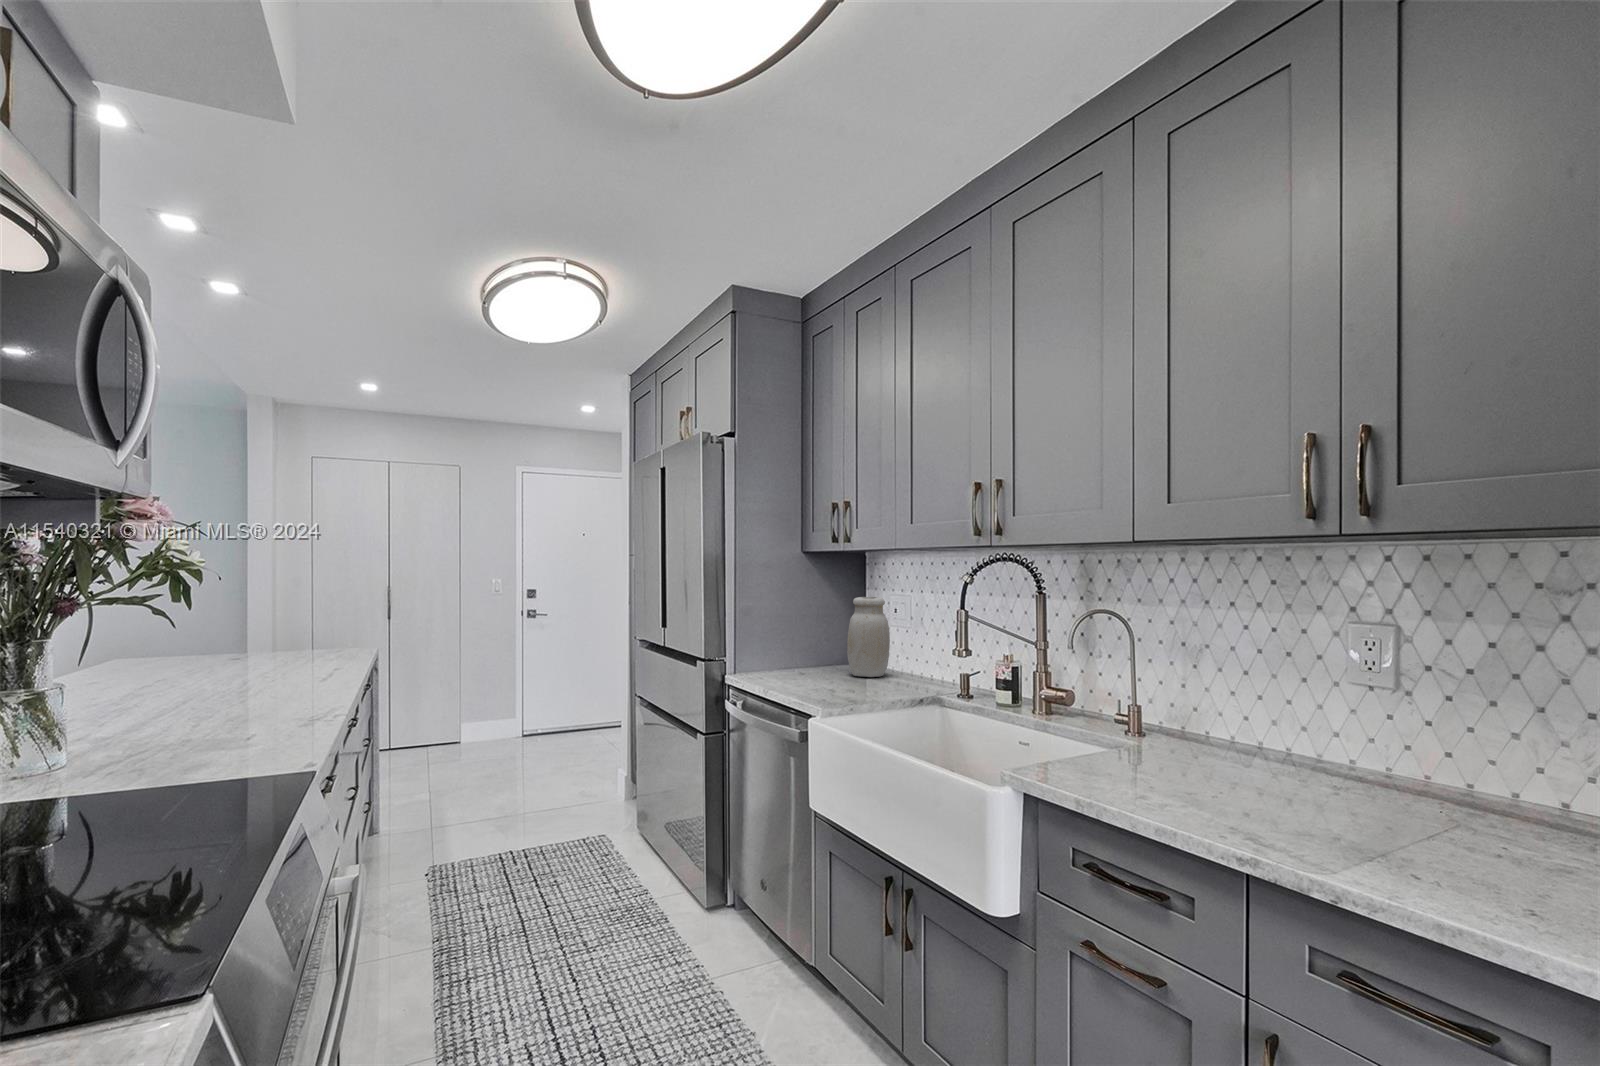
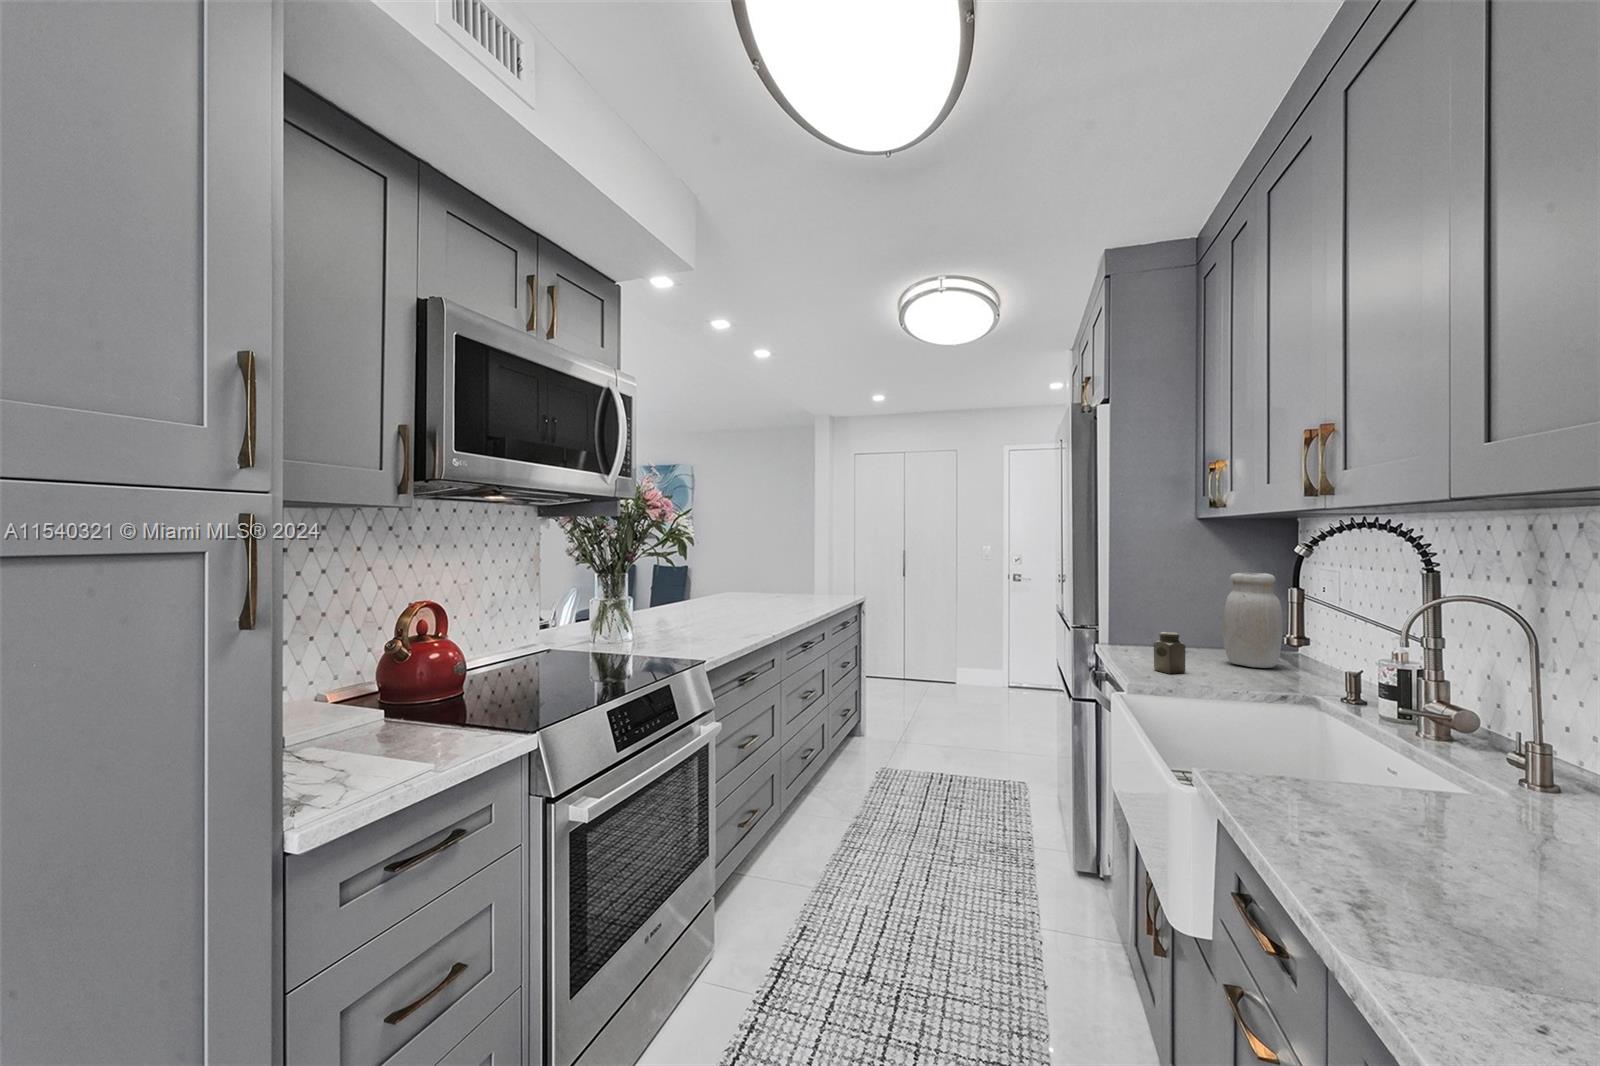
salt shaker: none [818,654,842,692] -> present [1154,632,1186,674]

